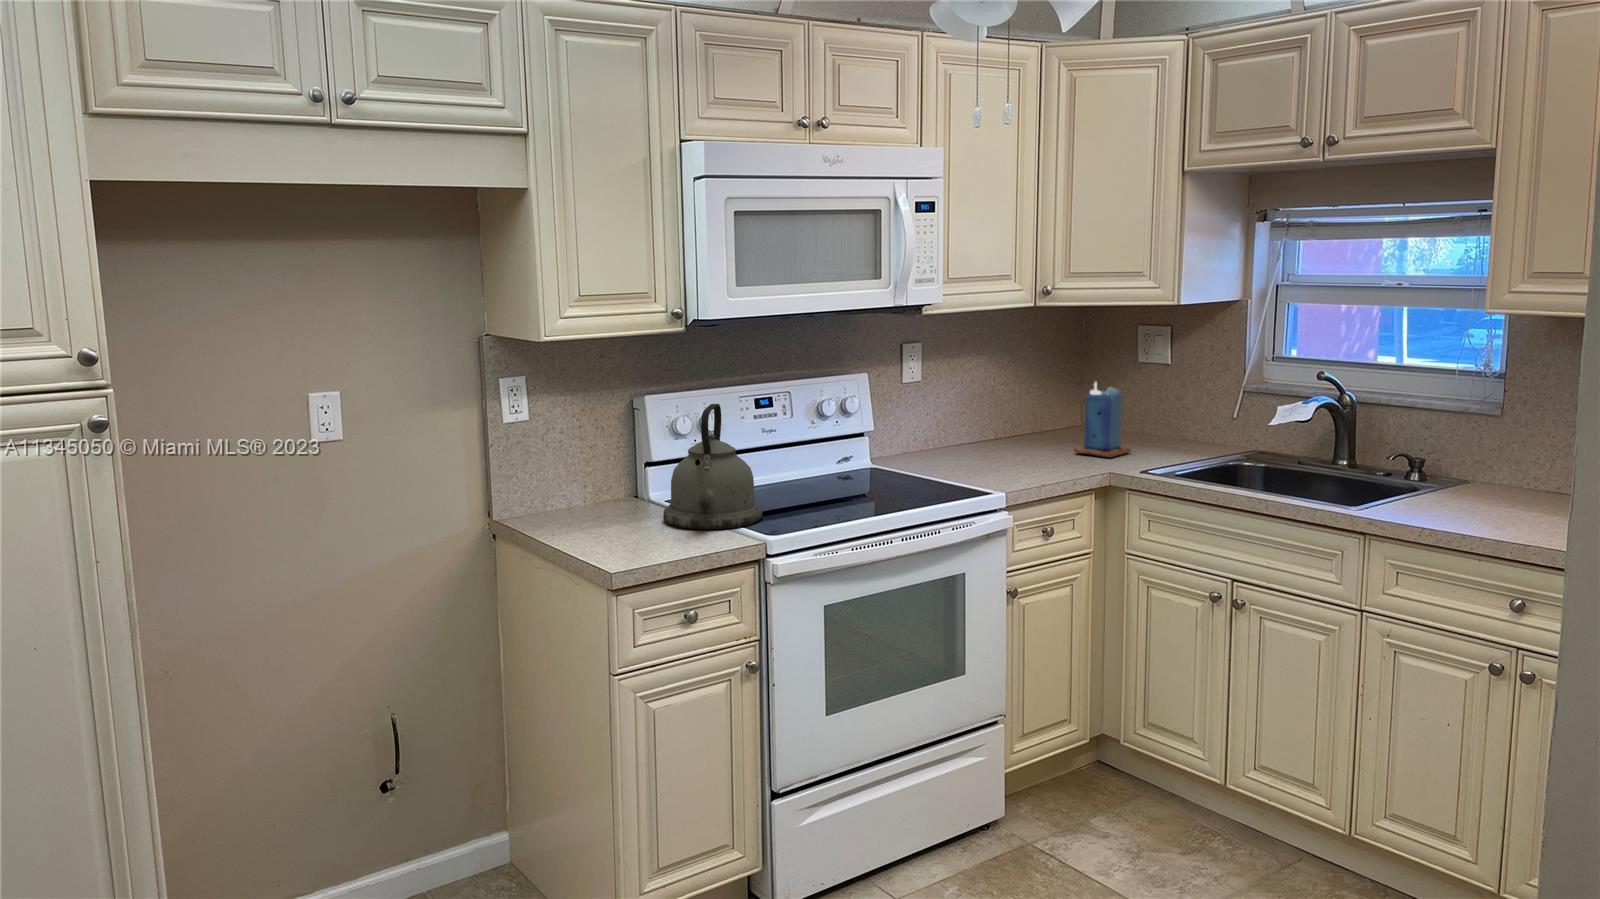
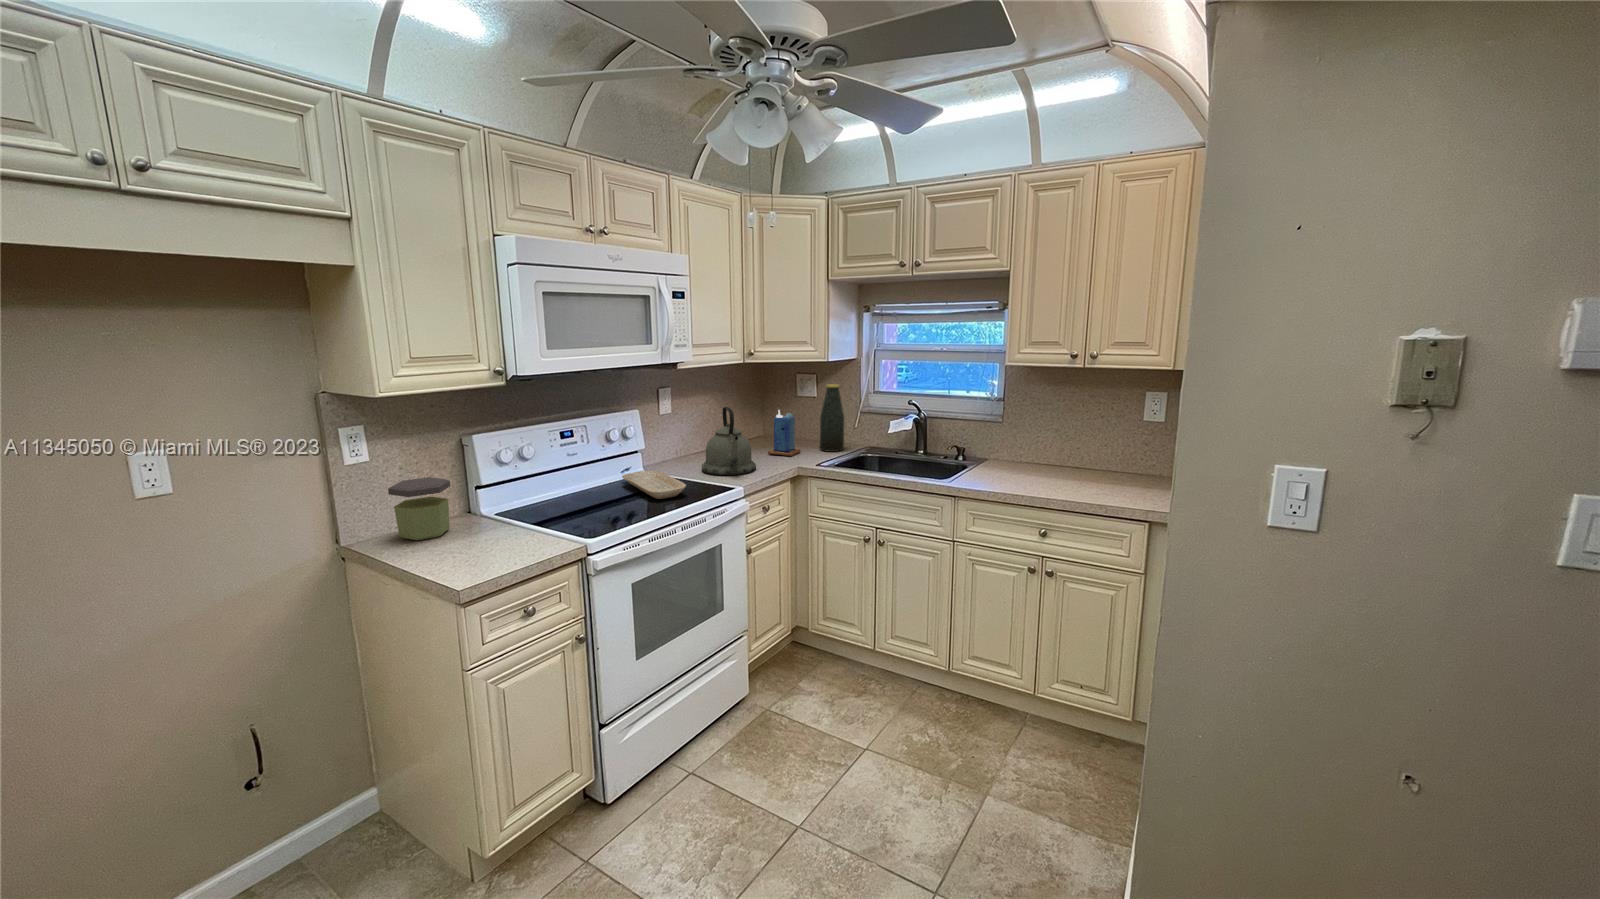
bottle: none [1166,343,1210,455] -> present [820,384,844,452]
kettle: present [663,404,762,529] -> present [702,407,756,475]
jar: none [545,445,614,522] -> present [388,477,450,540]
tray: none [836,462,919,500] -> present [622,471,686,499]

